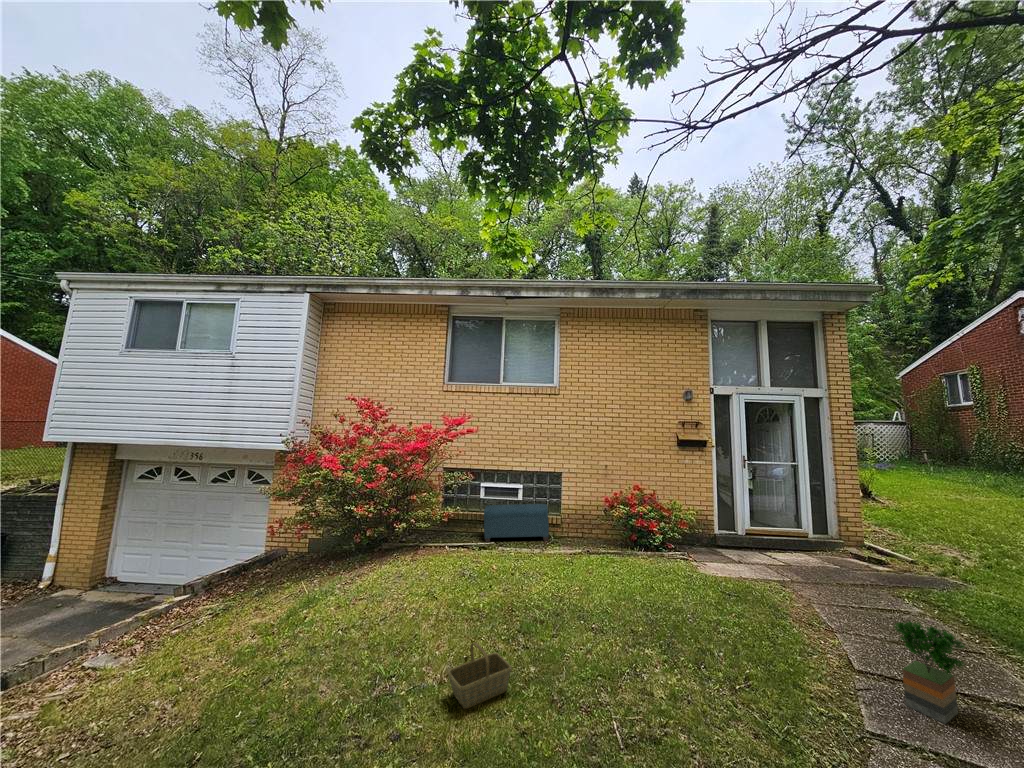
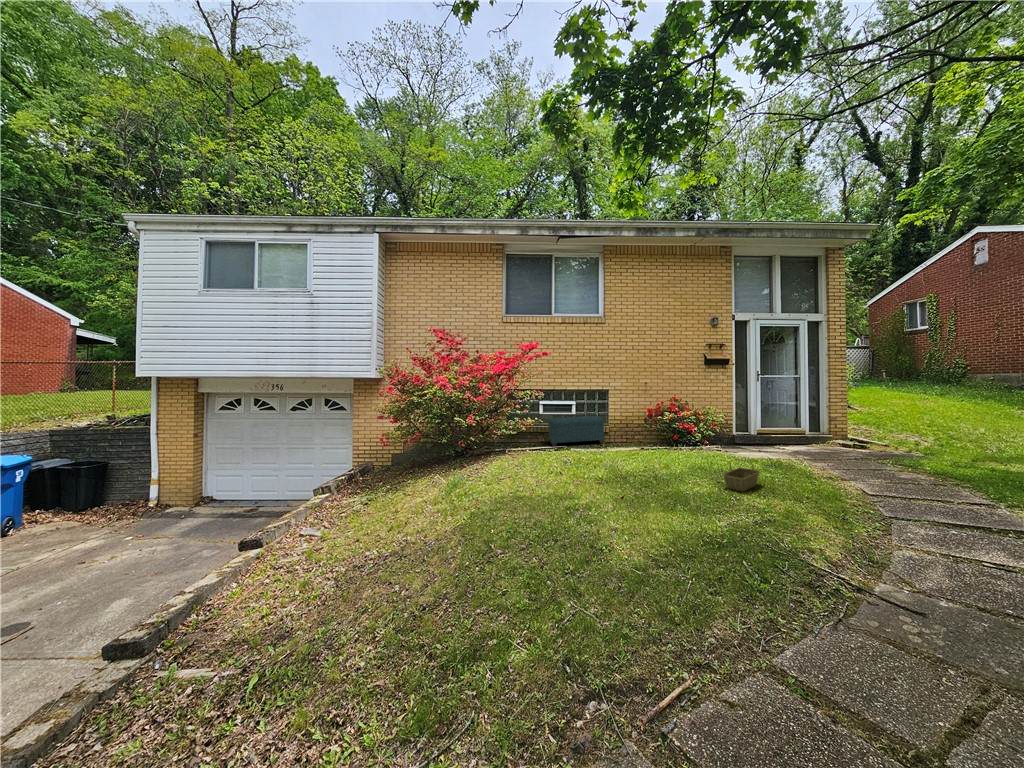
potted tree: present [895,621,964,724] -> none [898,453,945,510]
basket: present [447,642,512,709] -> present [723,459,760,491]

